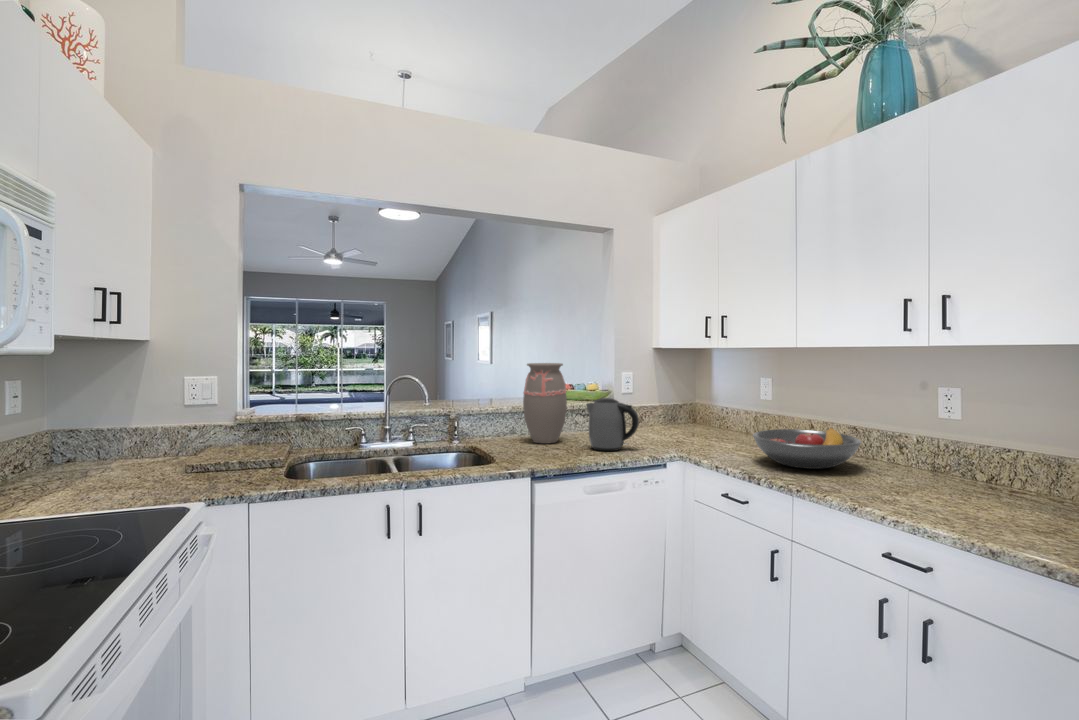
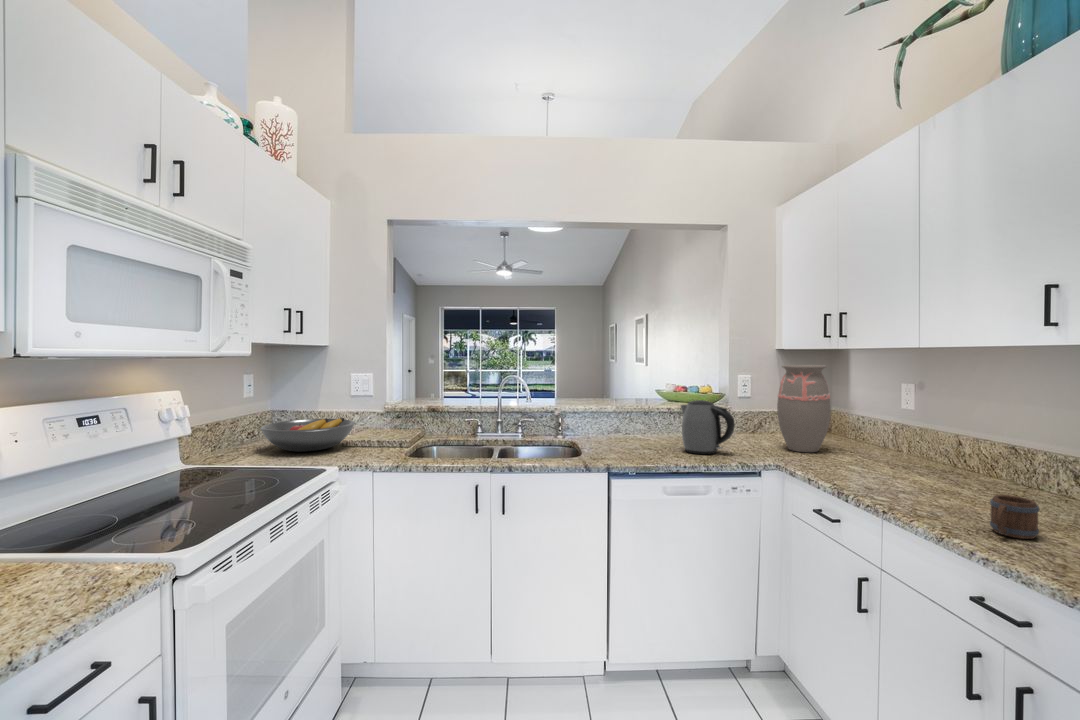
decorative vase: present [523,363,567,443] -> present [777,365,831,452]
fruit bowl: present [753,427,861,469] -> present [261,418,355,452]
mug: none [879,467,914,501] -> present [990,495,1039,539]

